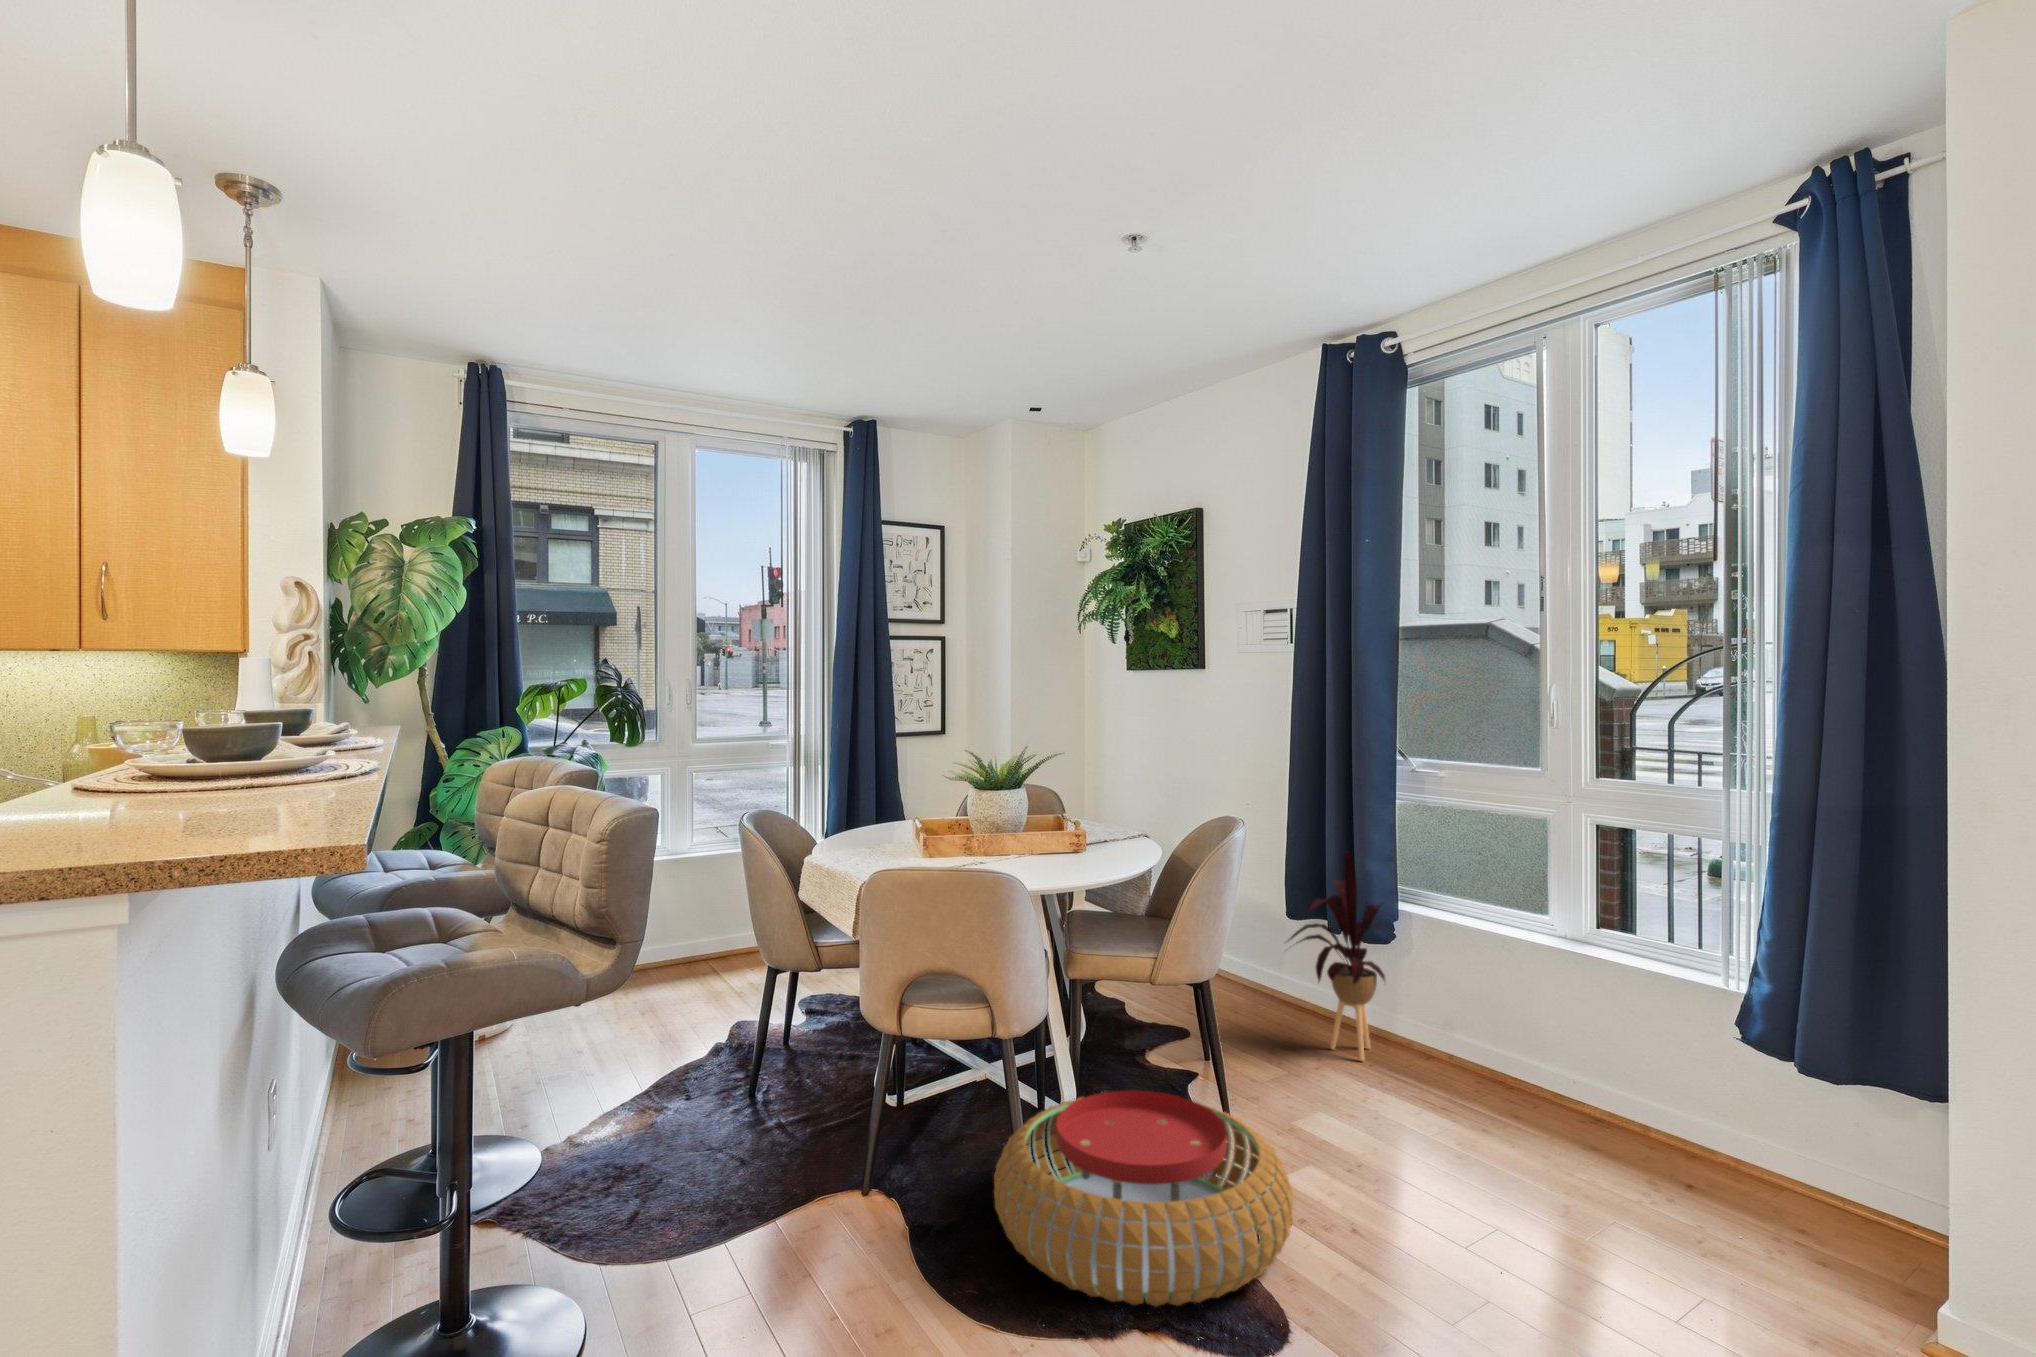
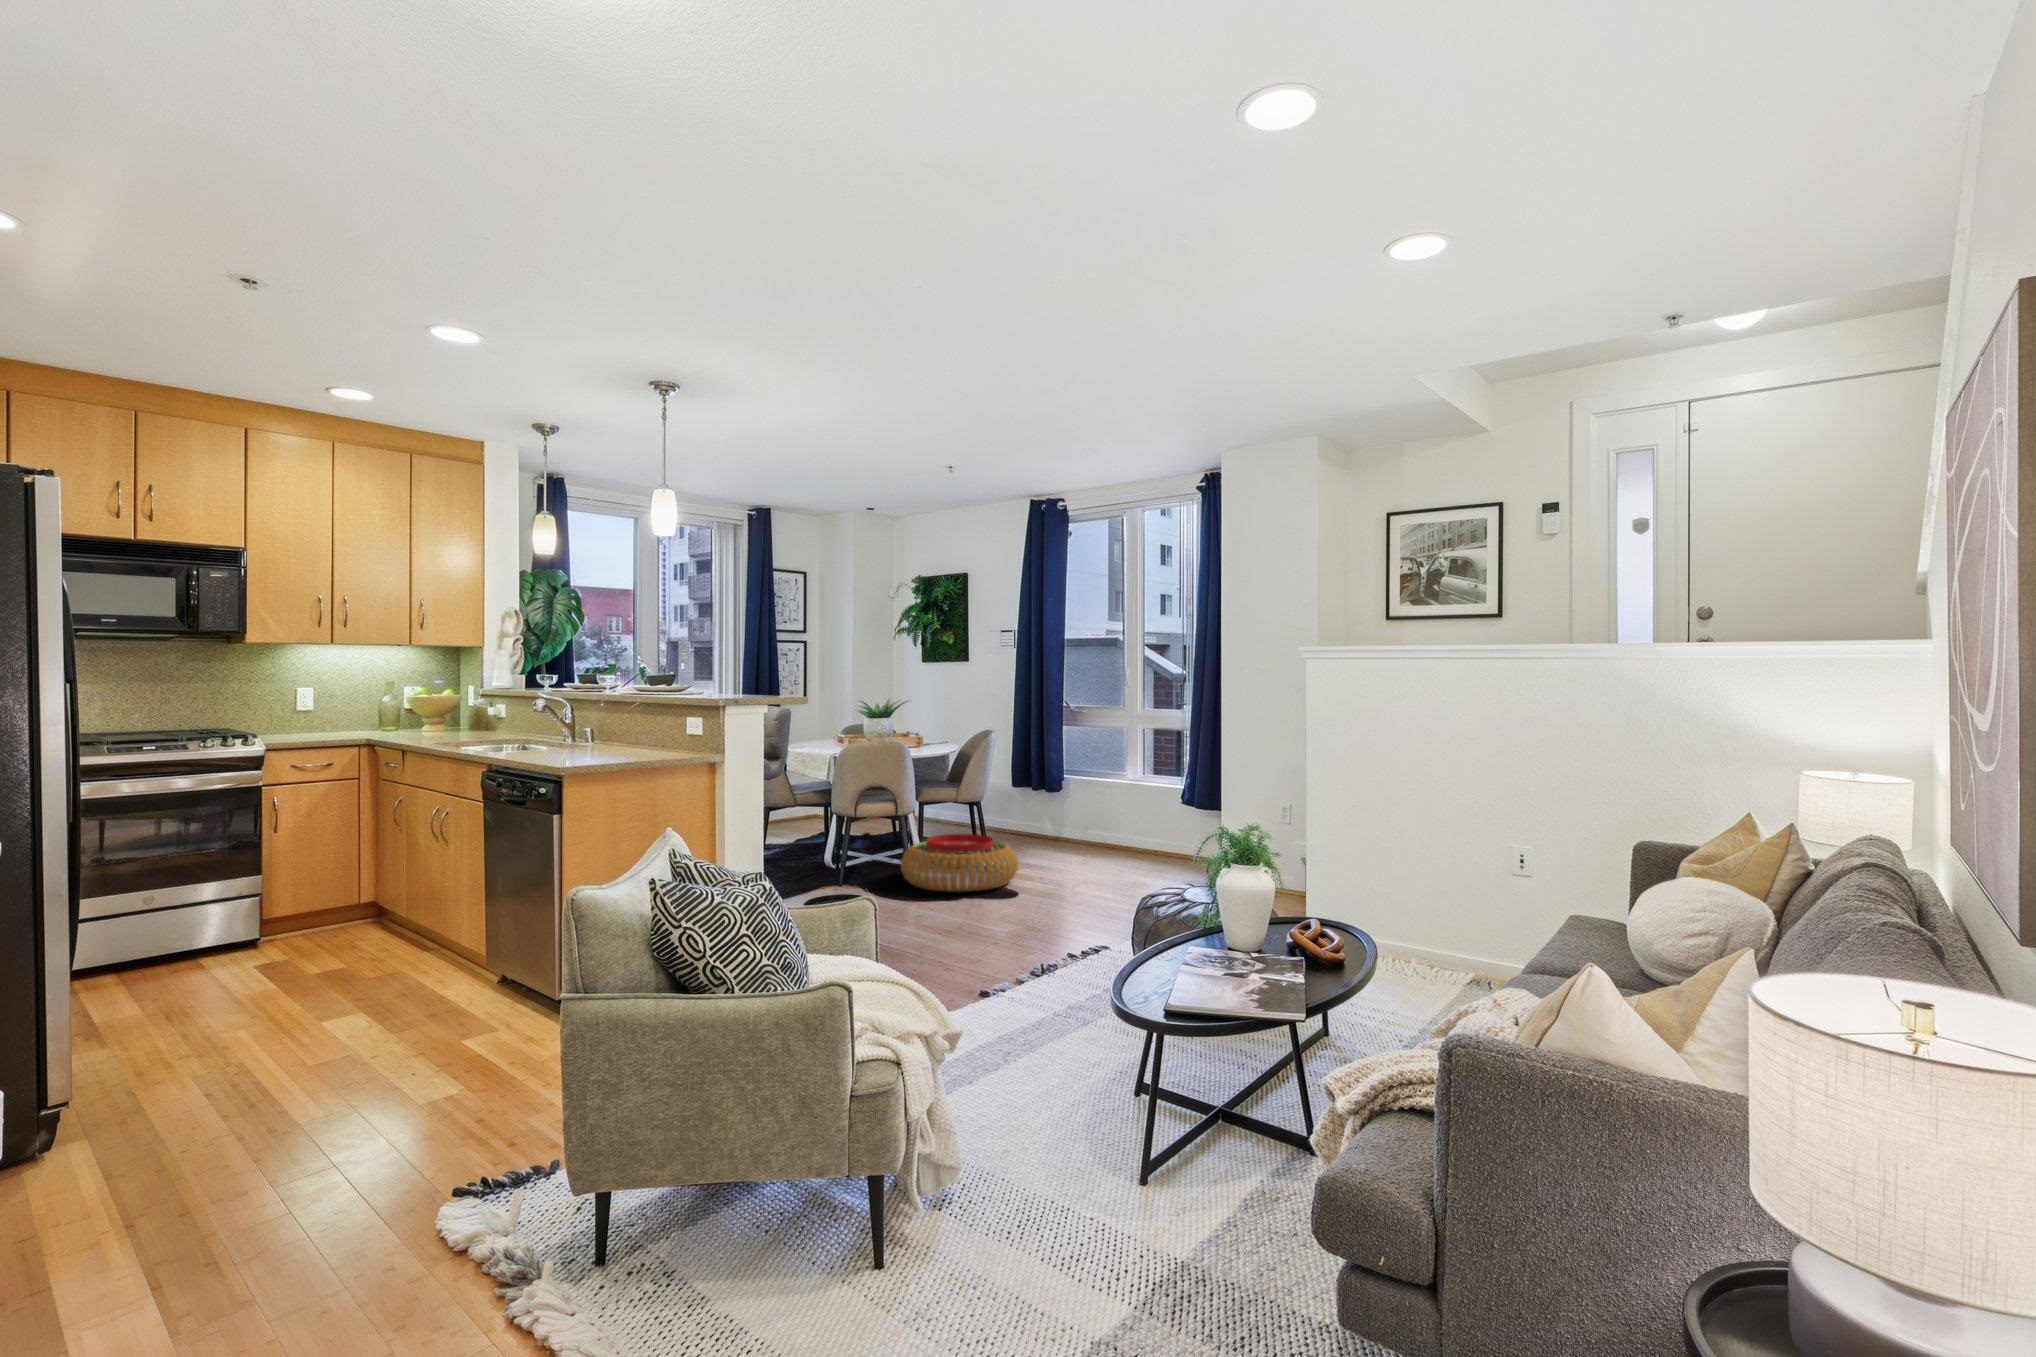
house plant: present [1289,851,1385,1061] -> none [1011,746,1061,844]

